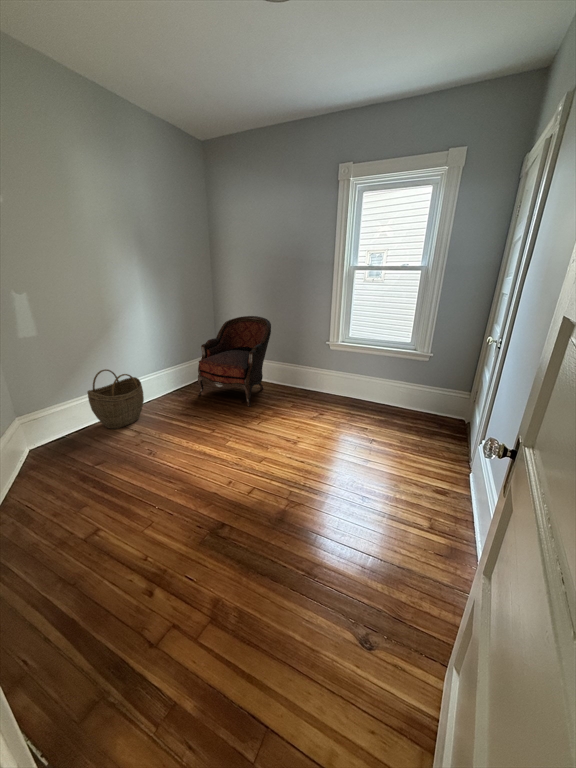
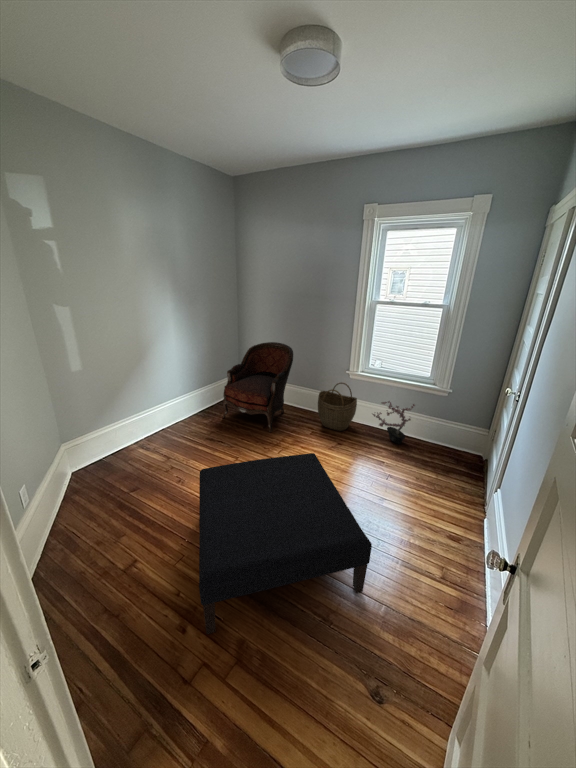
potted plant: none [352,366,399,413] -> present [373,401,415,444]
woven basket: present [87,369,144,429] -> present [318,383,357,431]
ottoman: none [165,414,356,596] -> present [199,453,372,634]

